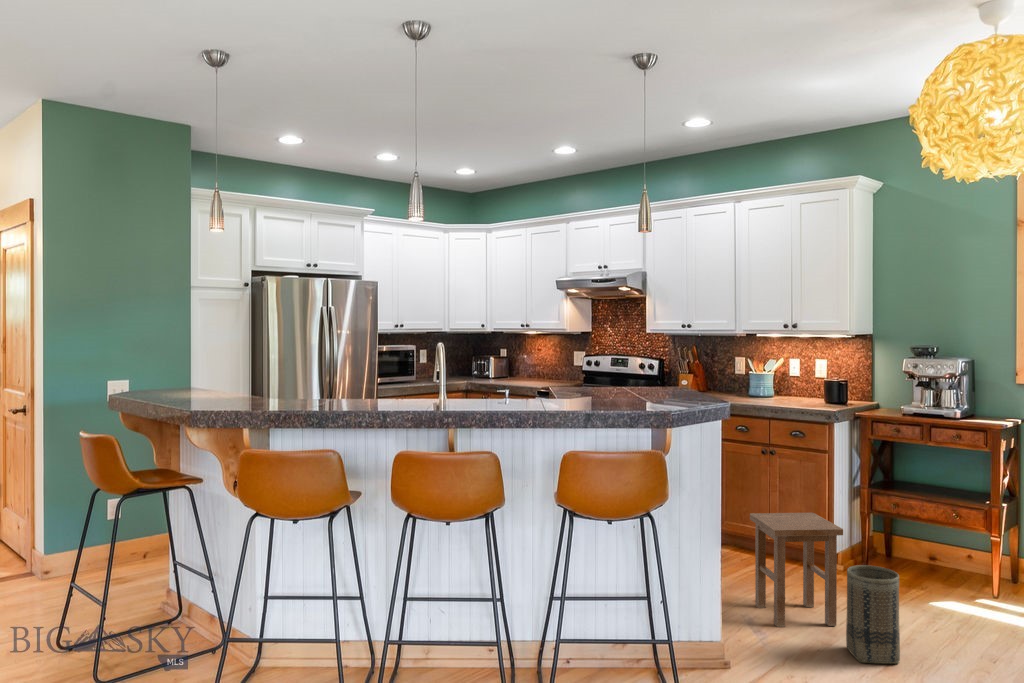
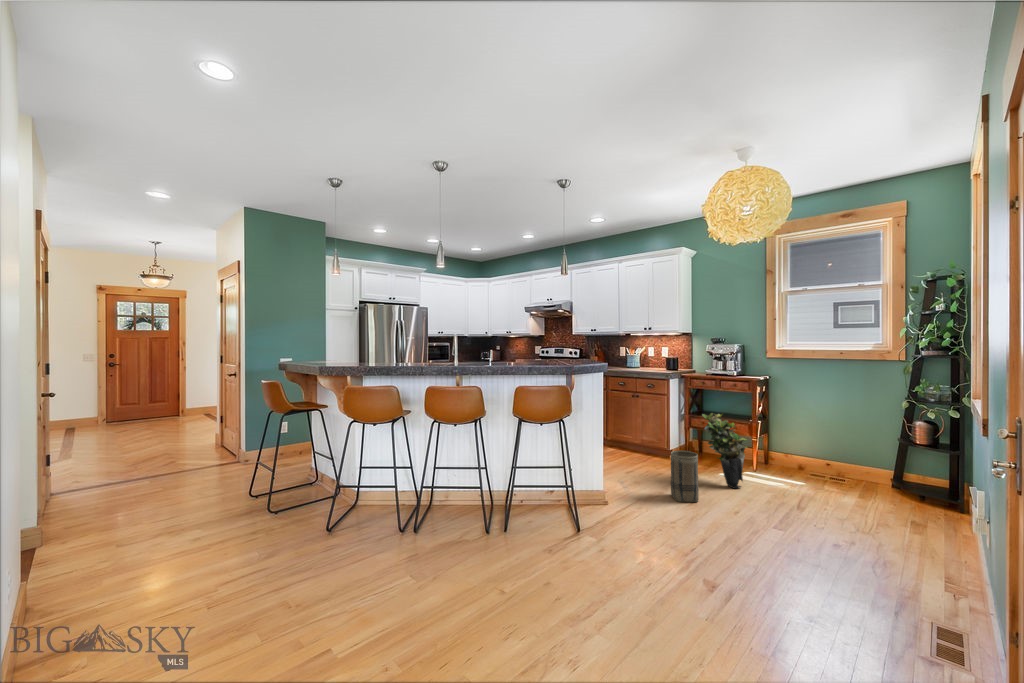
potted plant: none [900,491,989,635] -> present [702,413,747,489]
stool: present [750,513,843,627] -> none [622,425,670,485]

